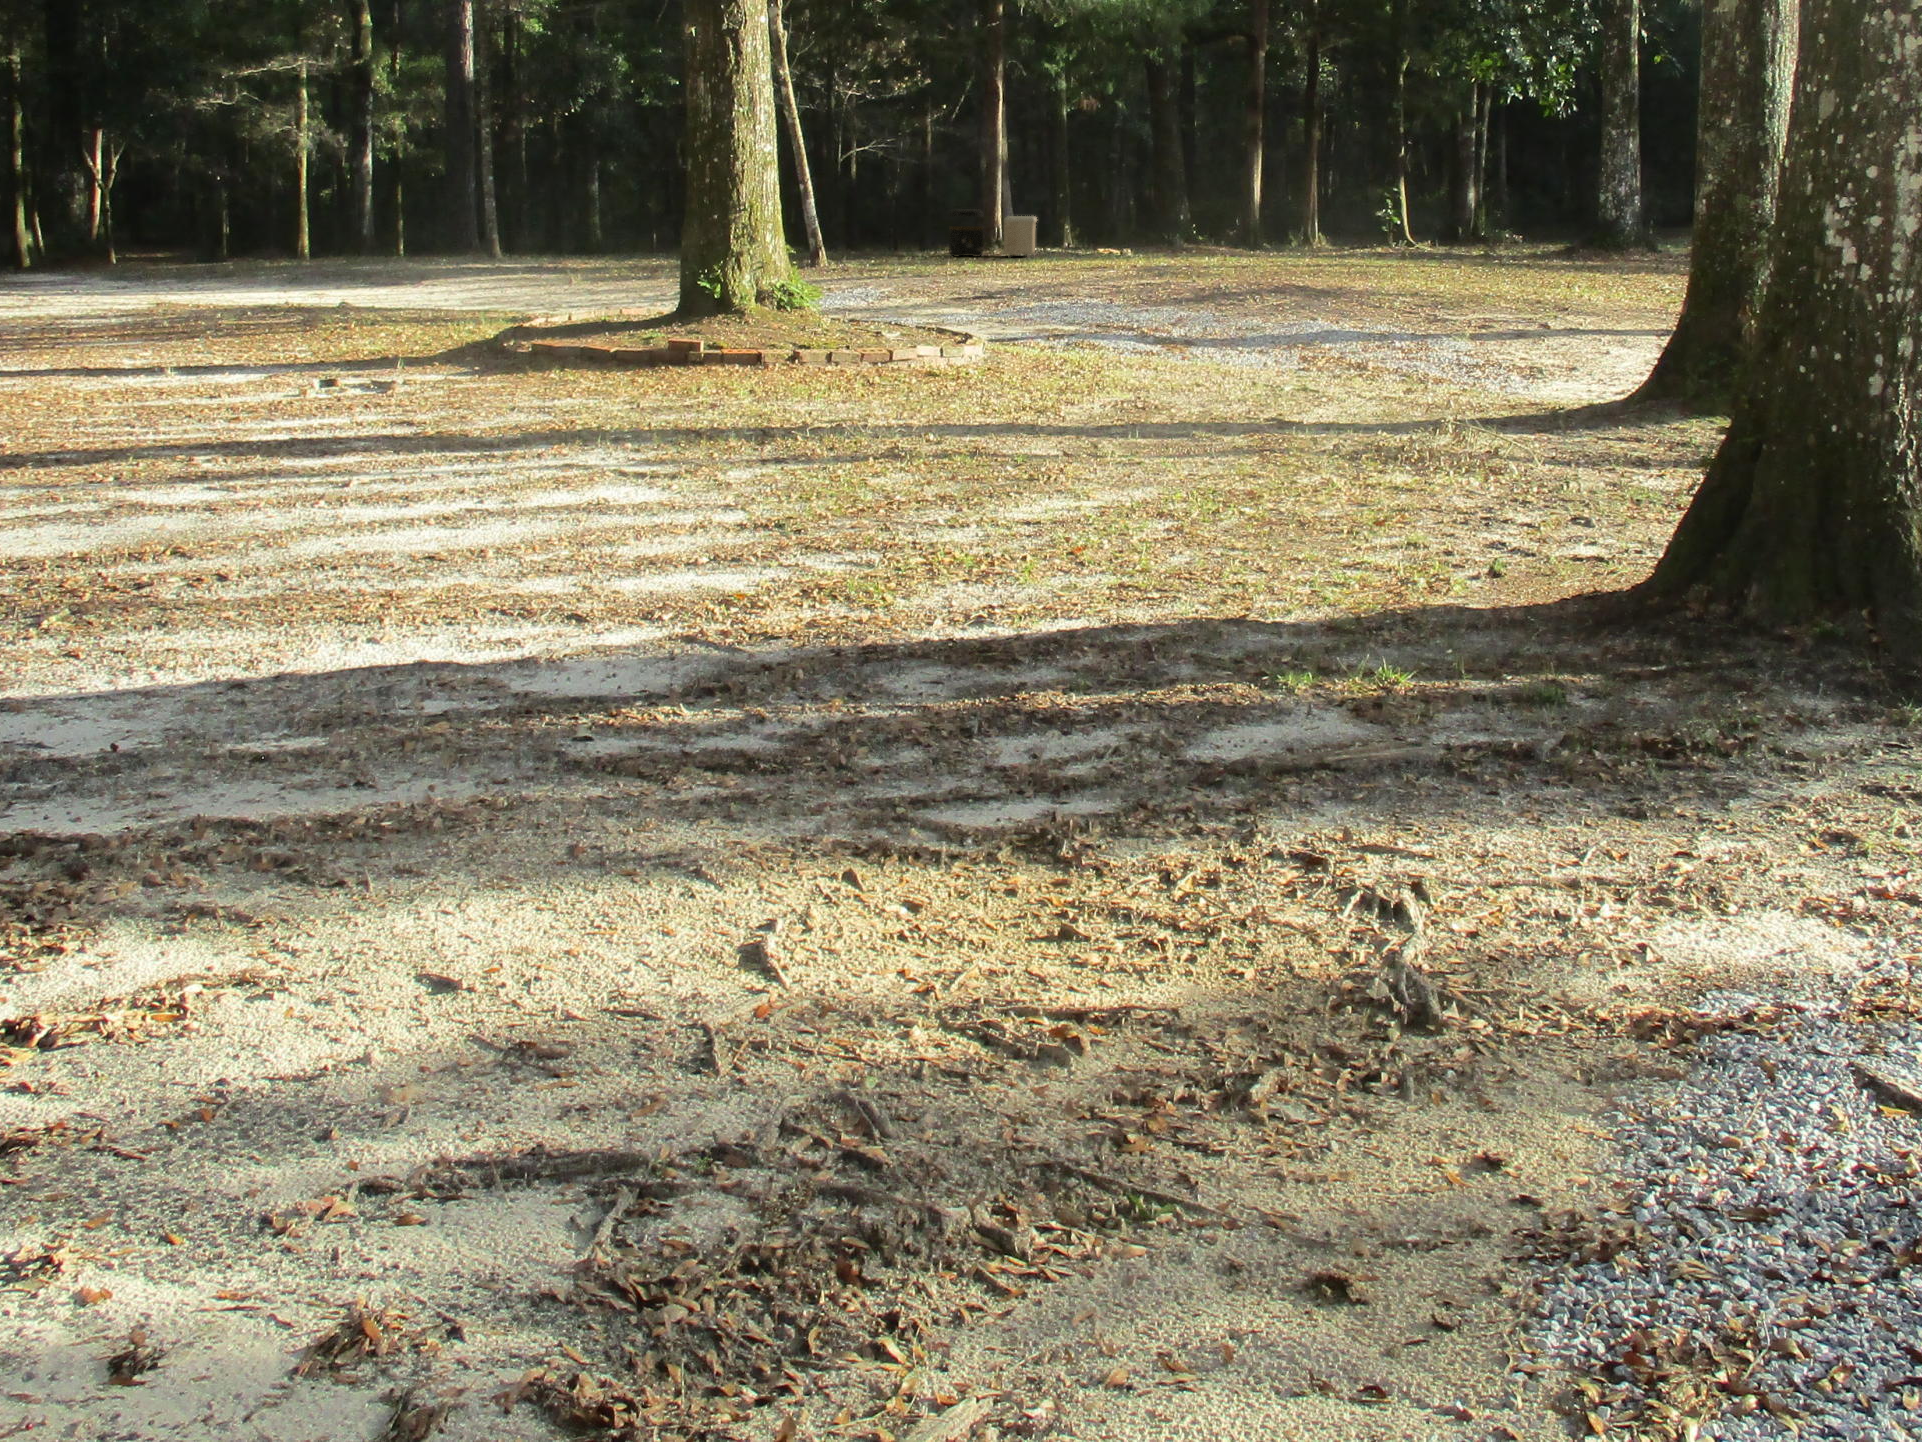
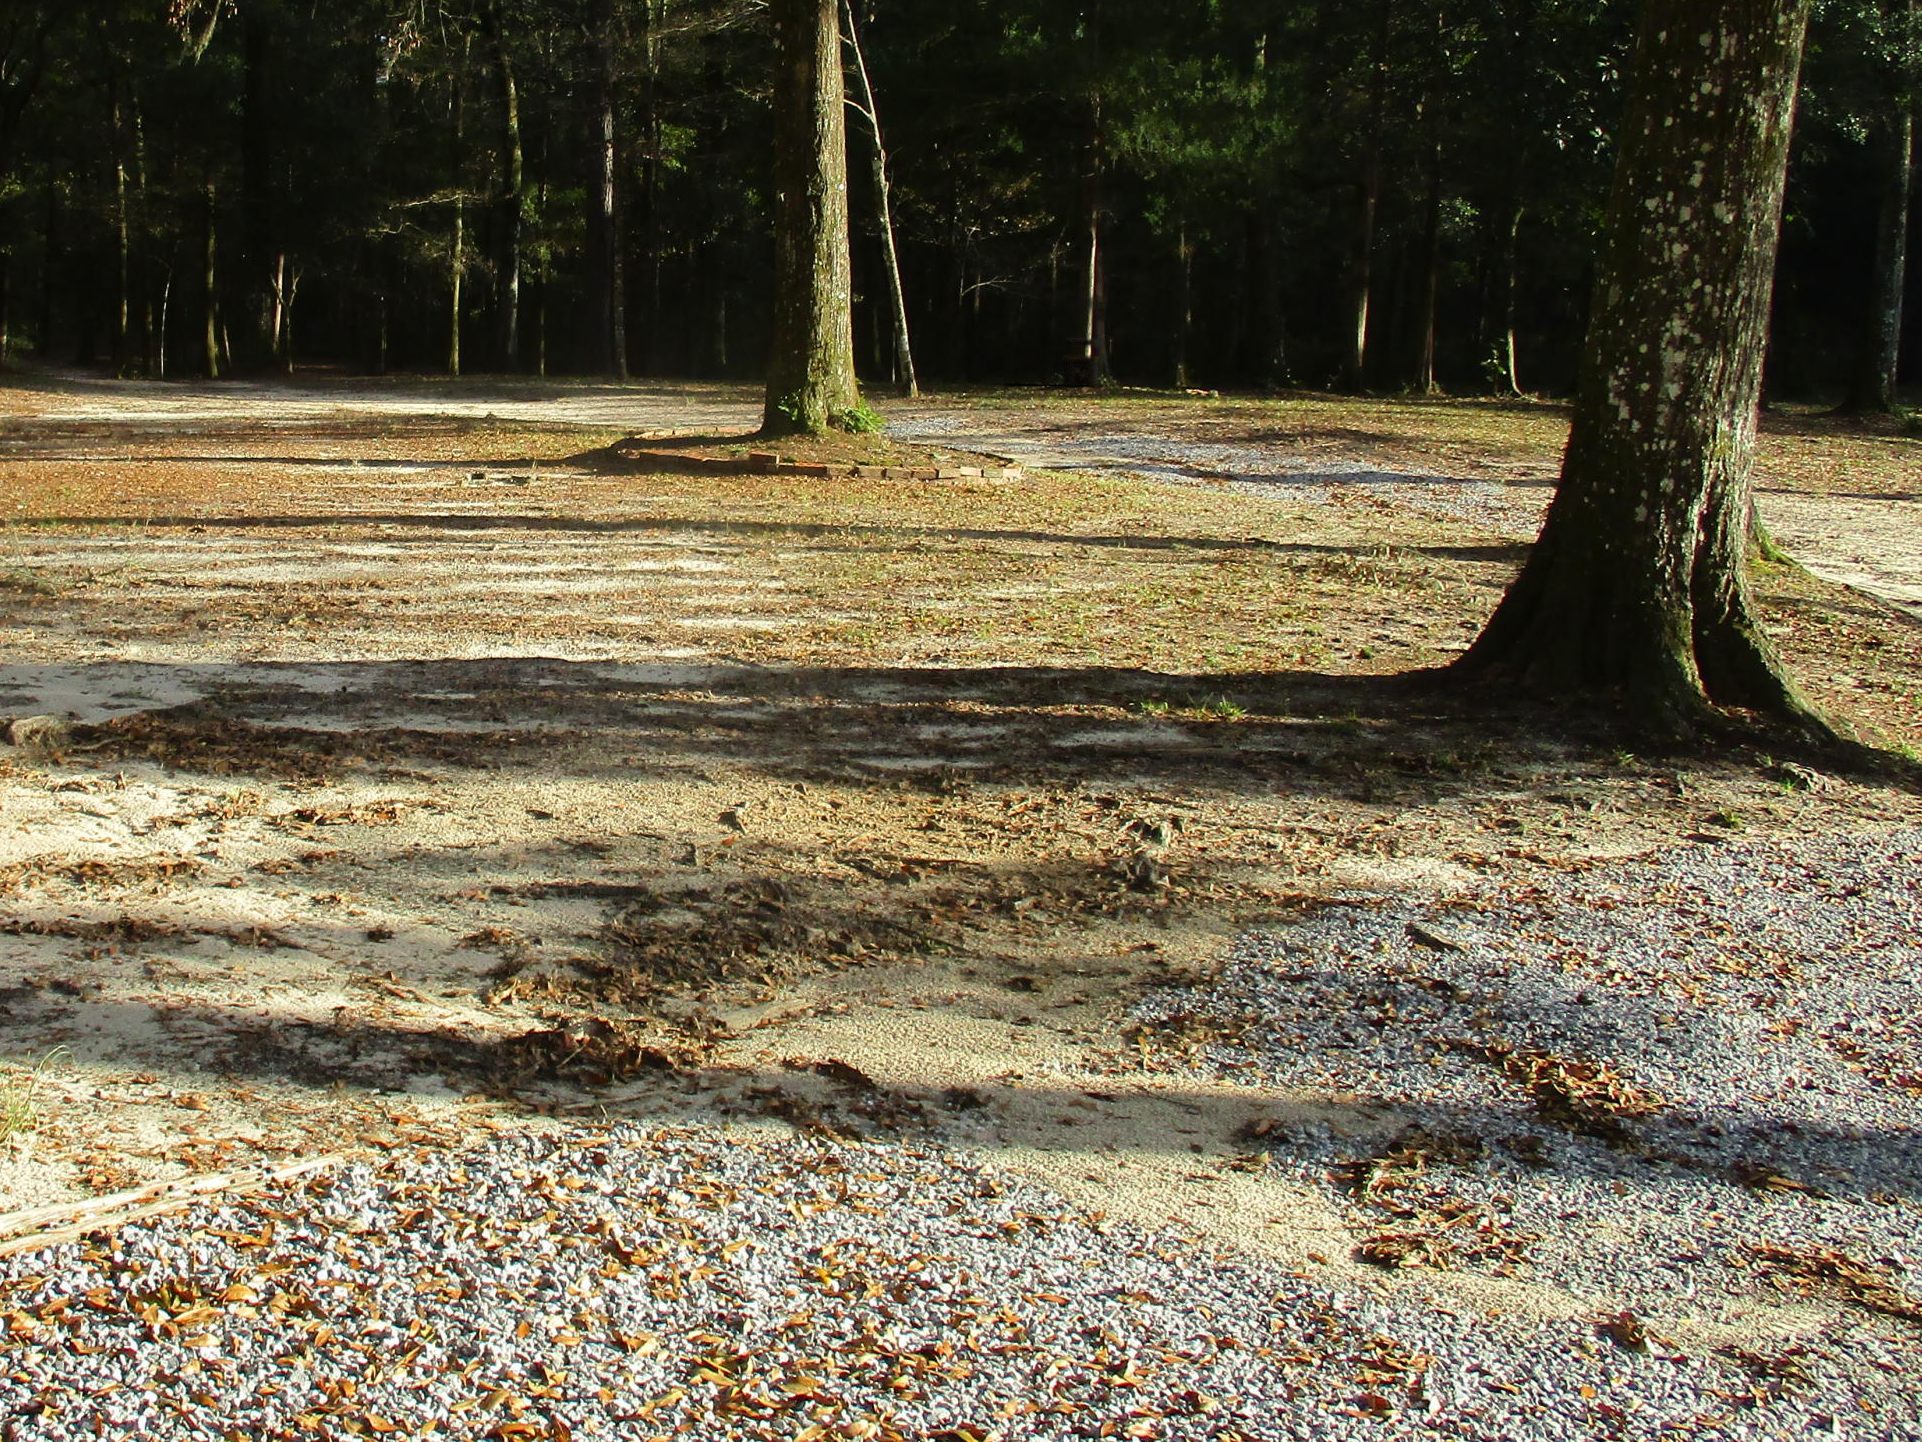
storage bench: present [1004,216,1037,257] -> none [1119,346,1157,389]

